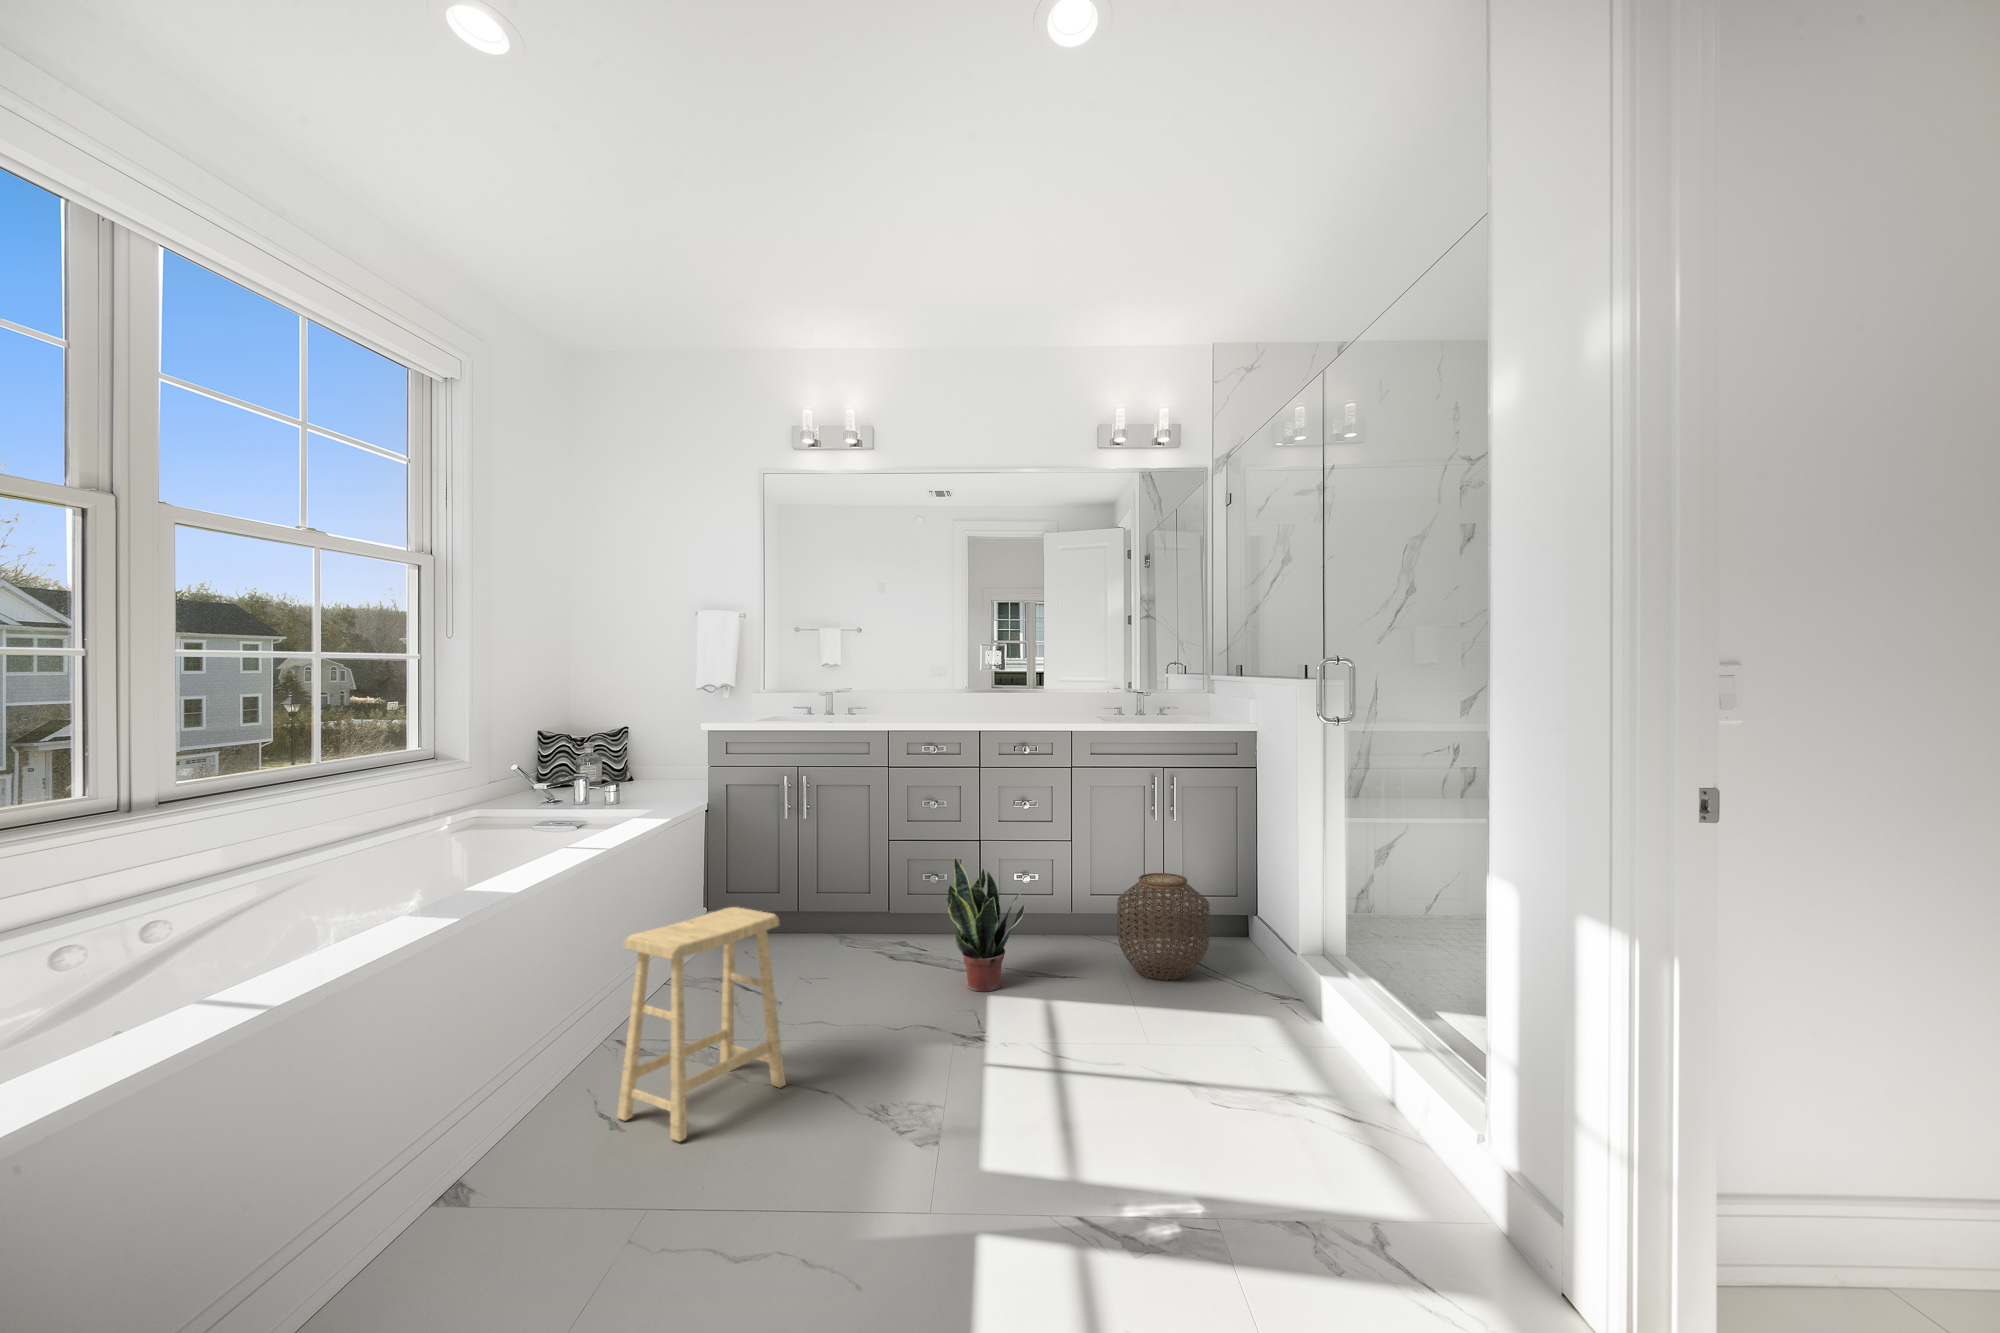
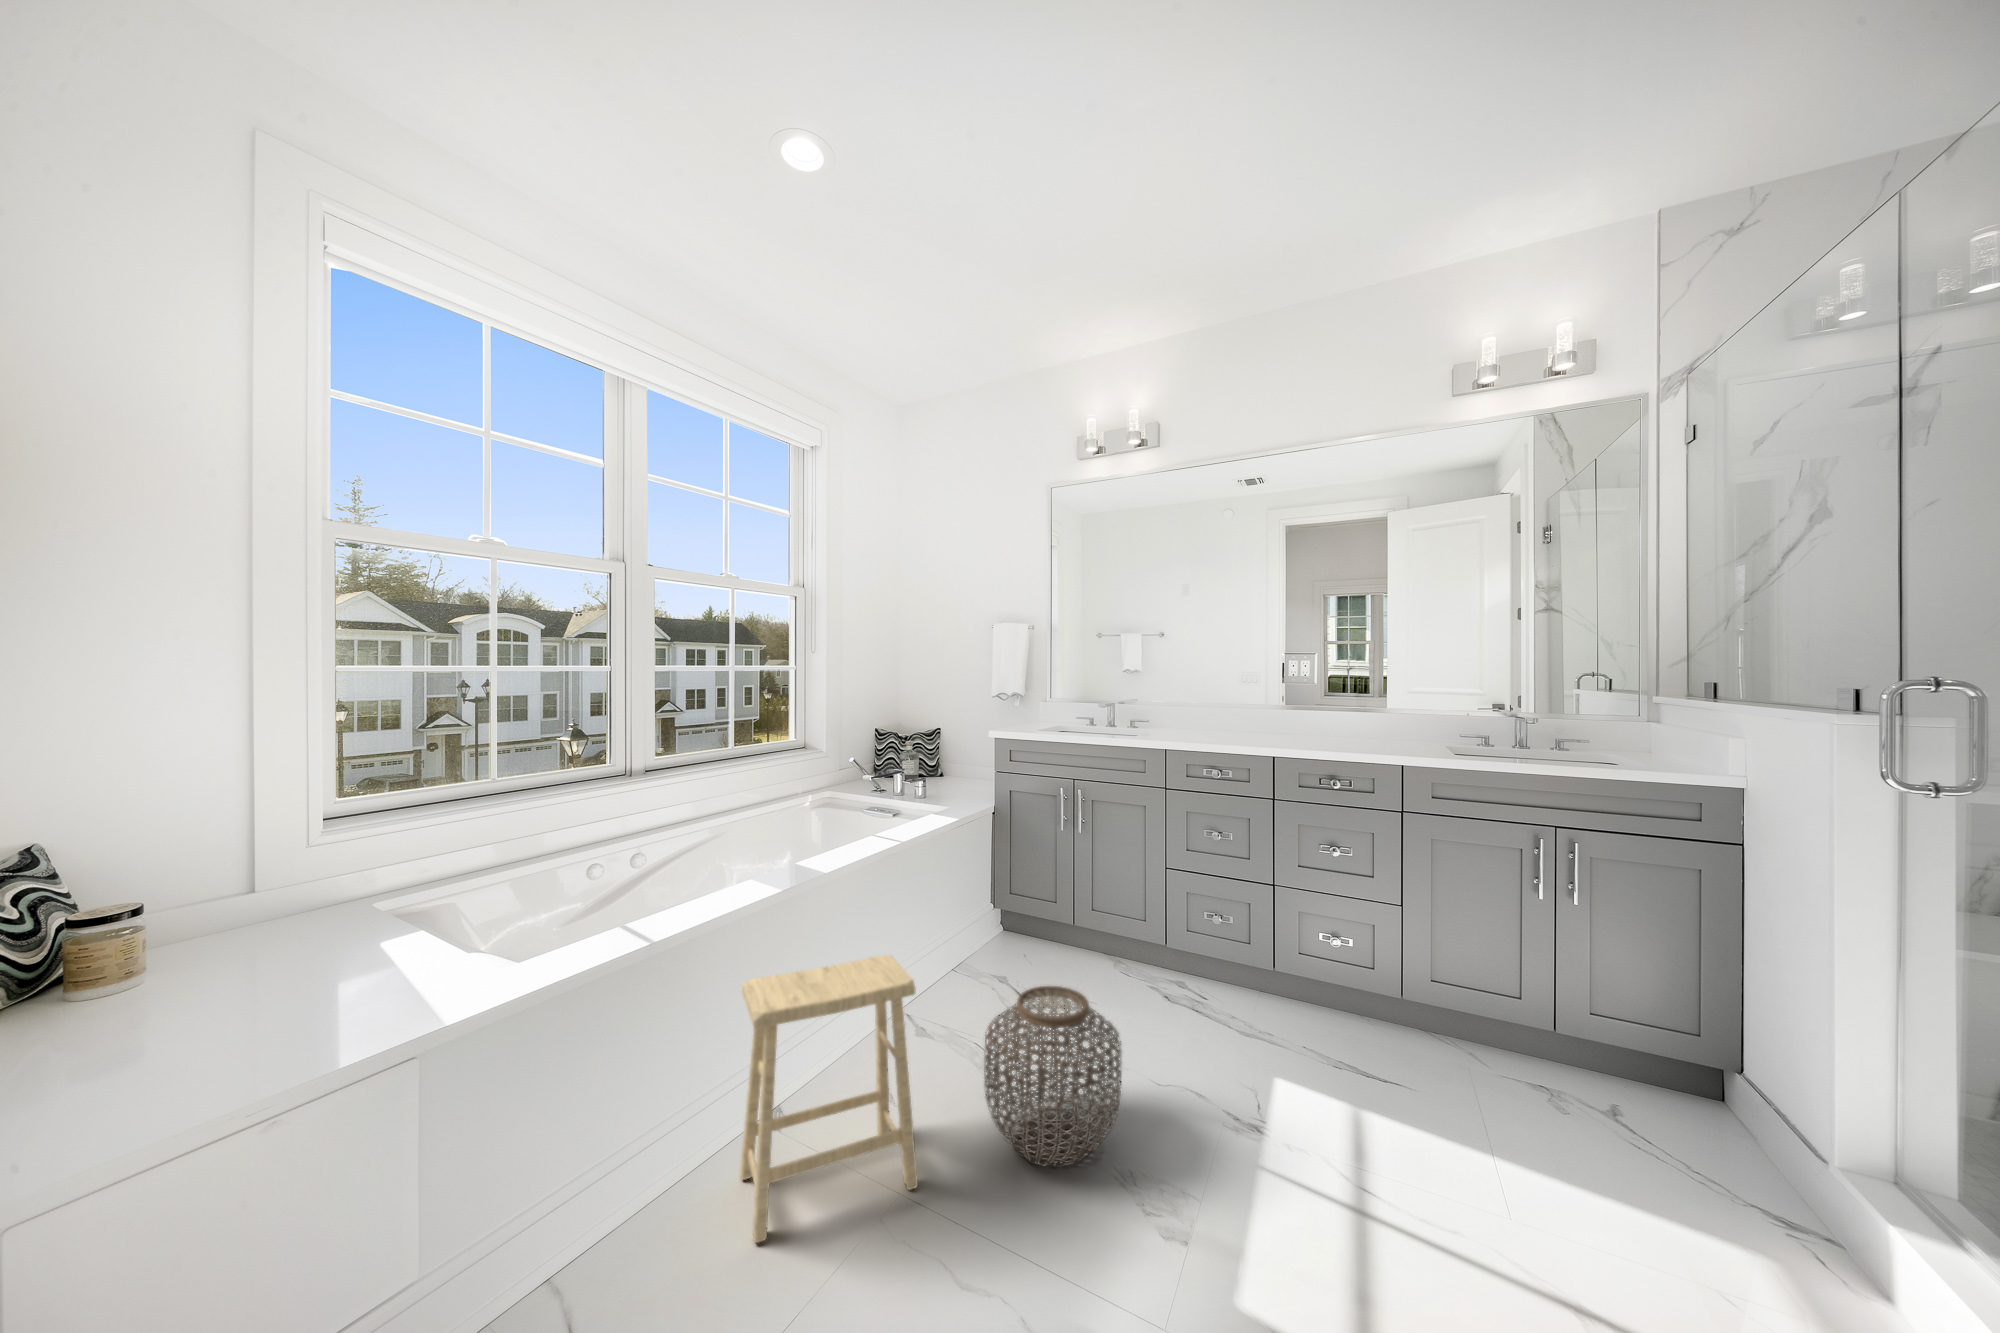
potted plant: present [946,858,1025,991] -> none [1182,919,1300,1103]
woven basket: present [1117,873,1210,980] -> present [984,986,1121,1166]

